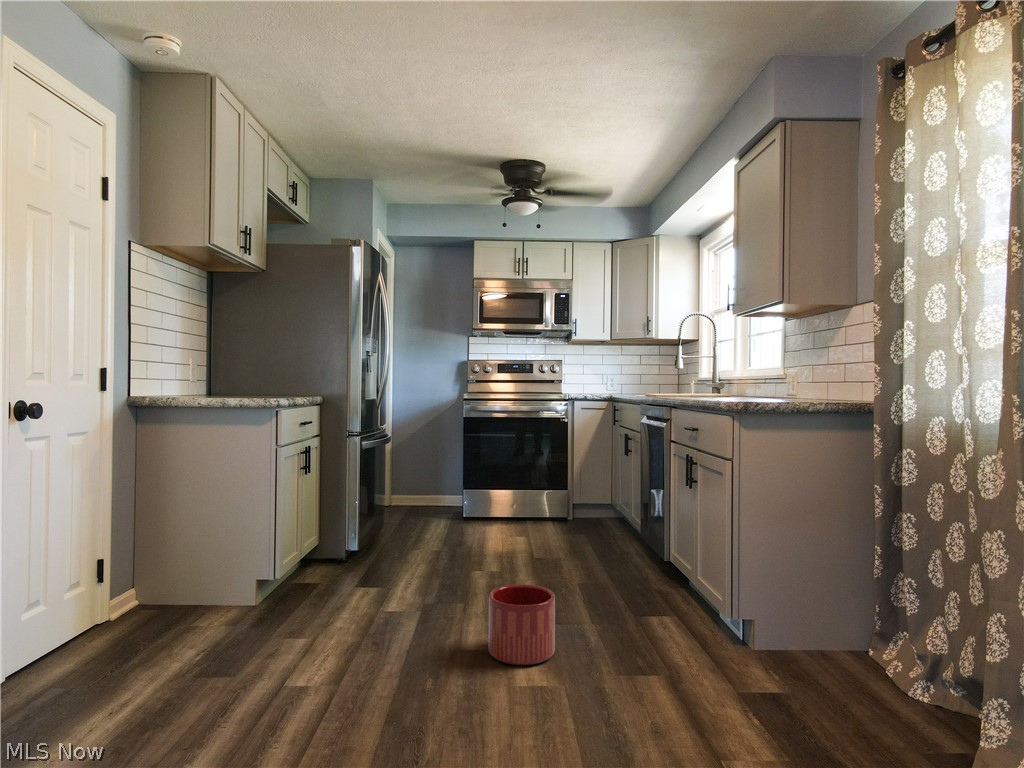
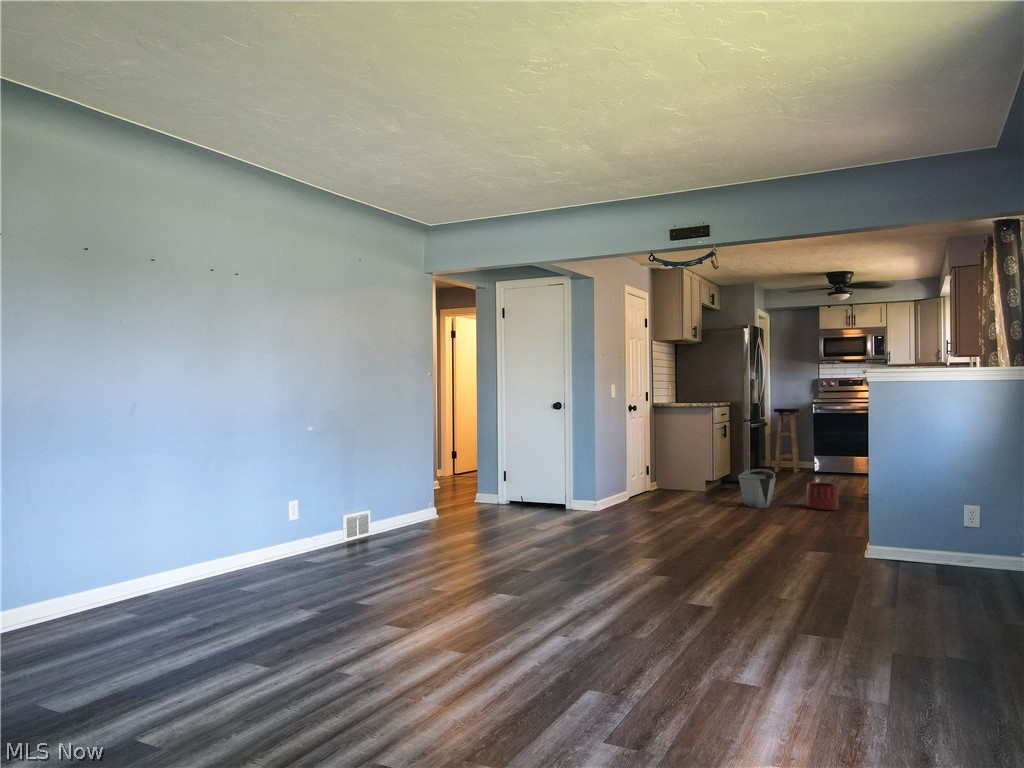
bar stool: none [399,407,438,514] -> present [774,408,800,473]
bucket: none [323,571,422,696] -> present [738,469,776,508]

